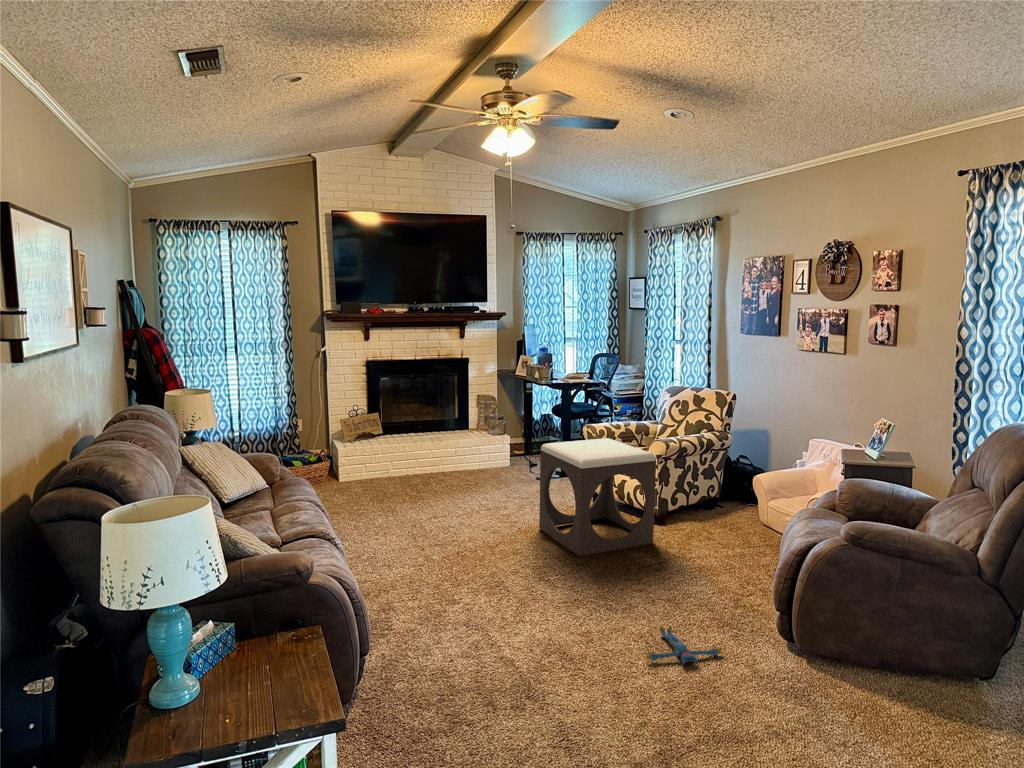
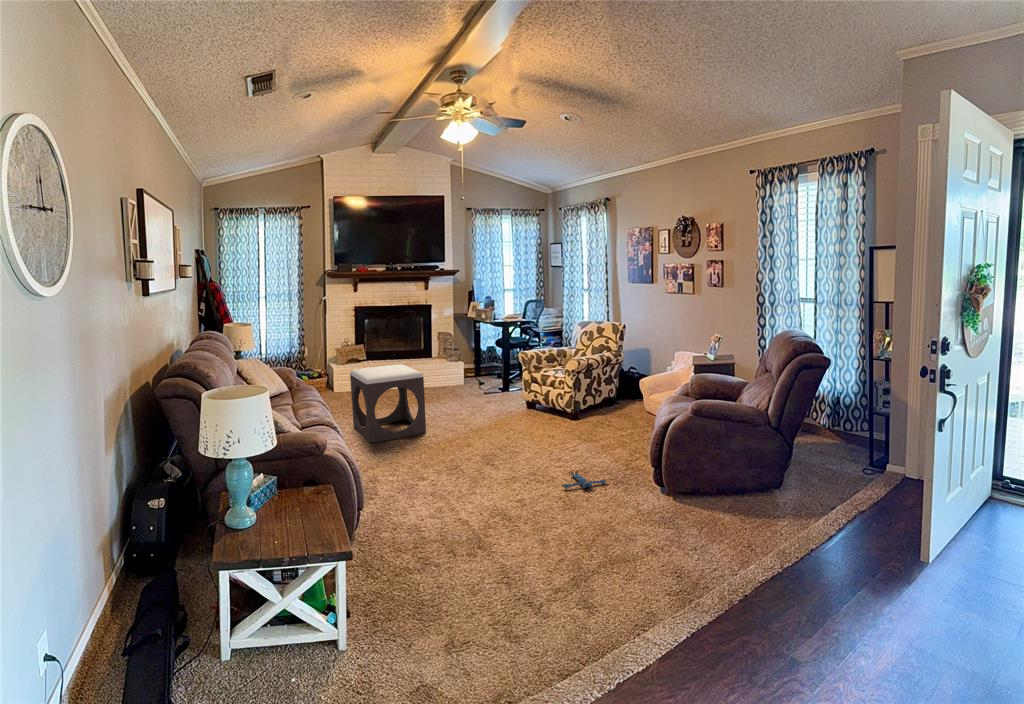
footstool: present [539,438,656,556] -> present [350,364,426,443]

